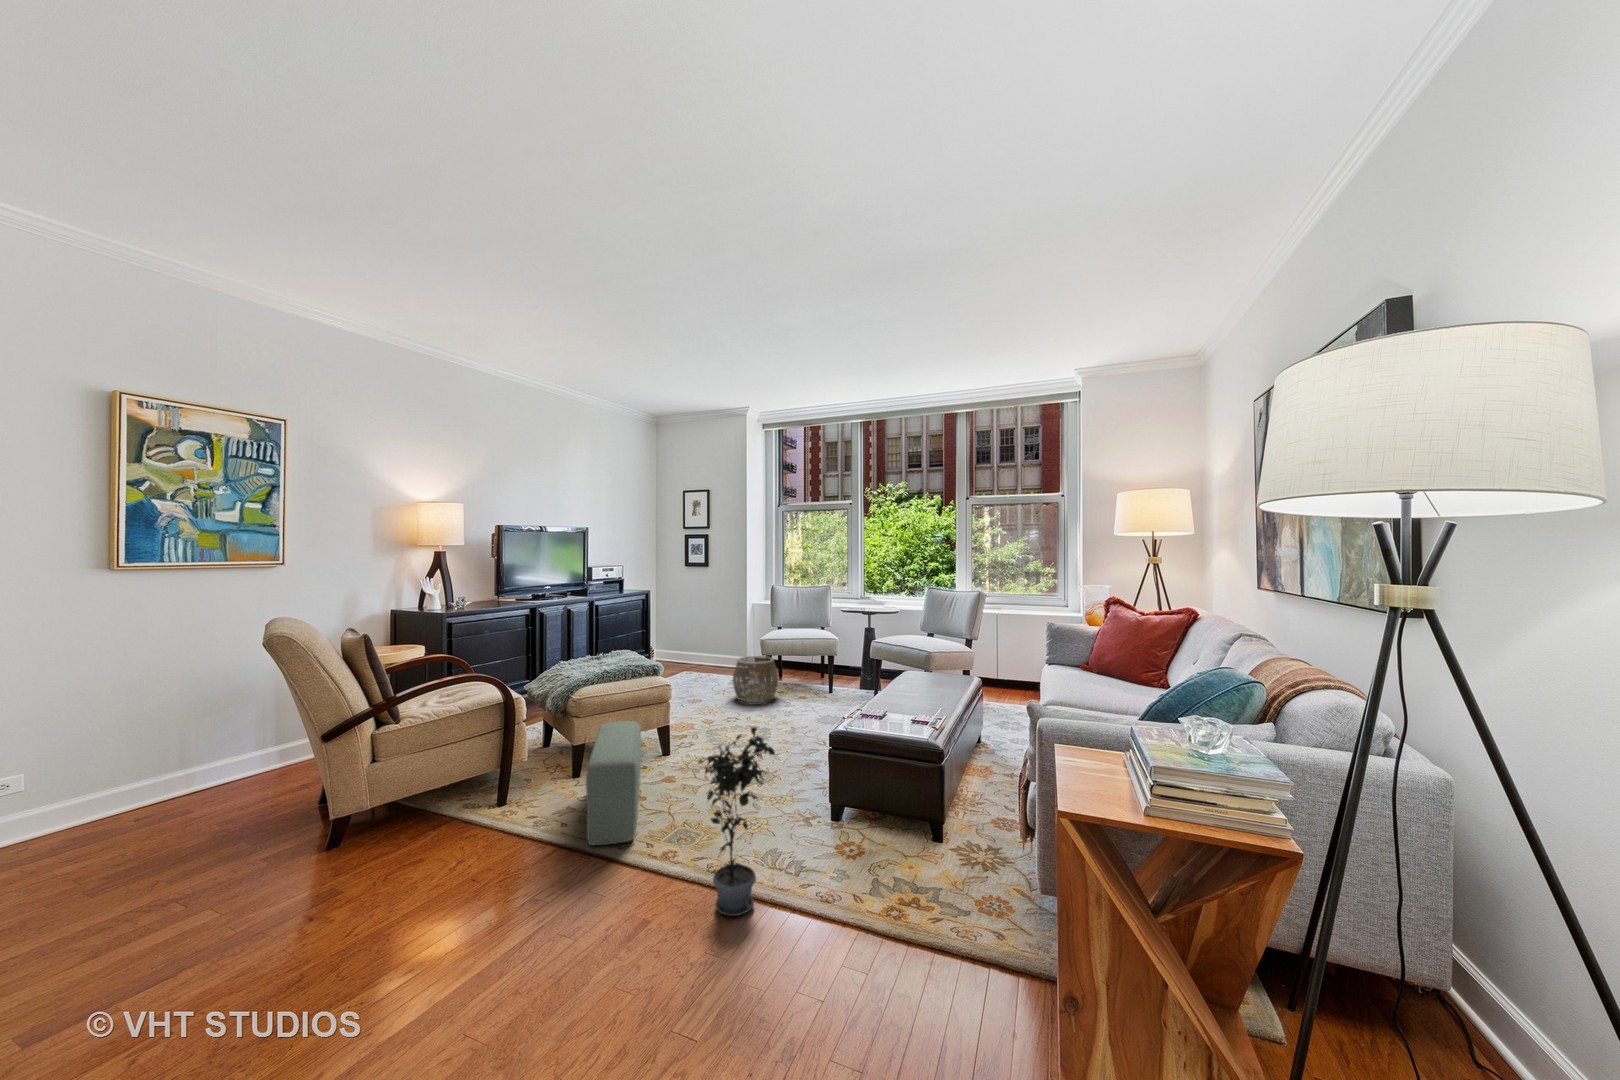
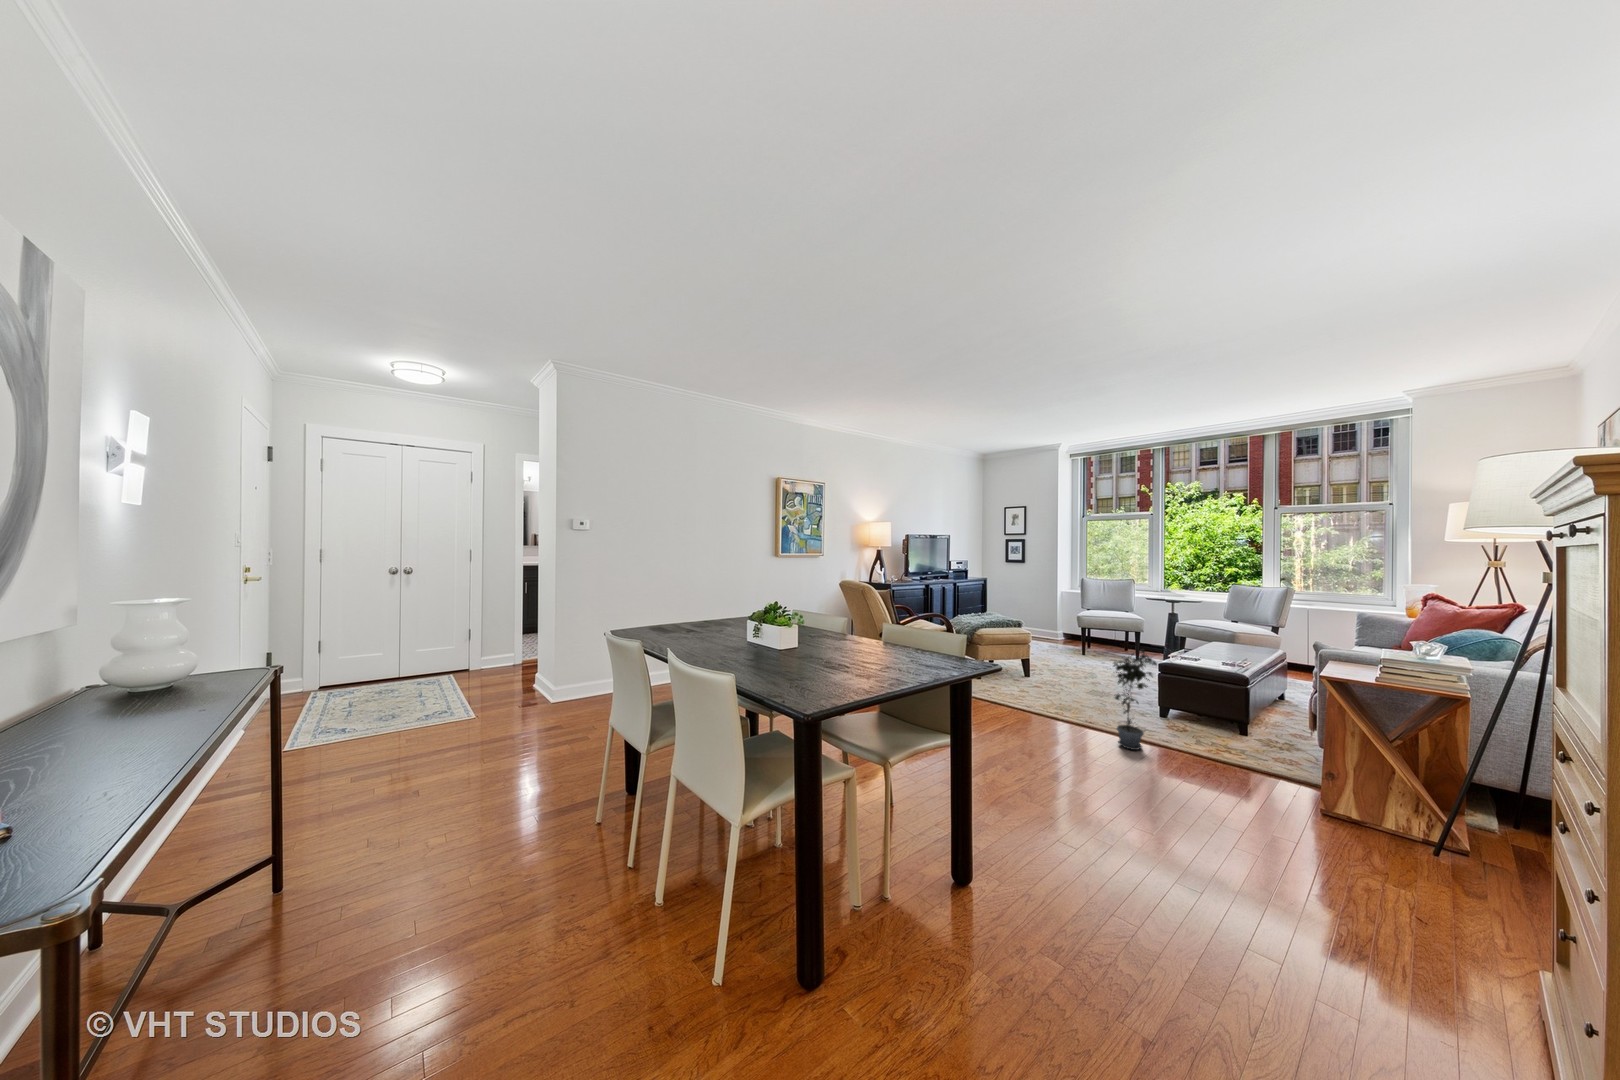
woven basket: present [733,656,778,702] -> none [1061,627,1098,659]
pouf: present [586,721,641,845] -> none [1006,652,1048,713]

